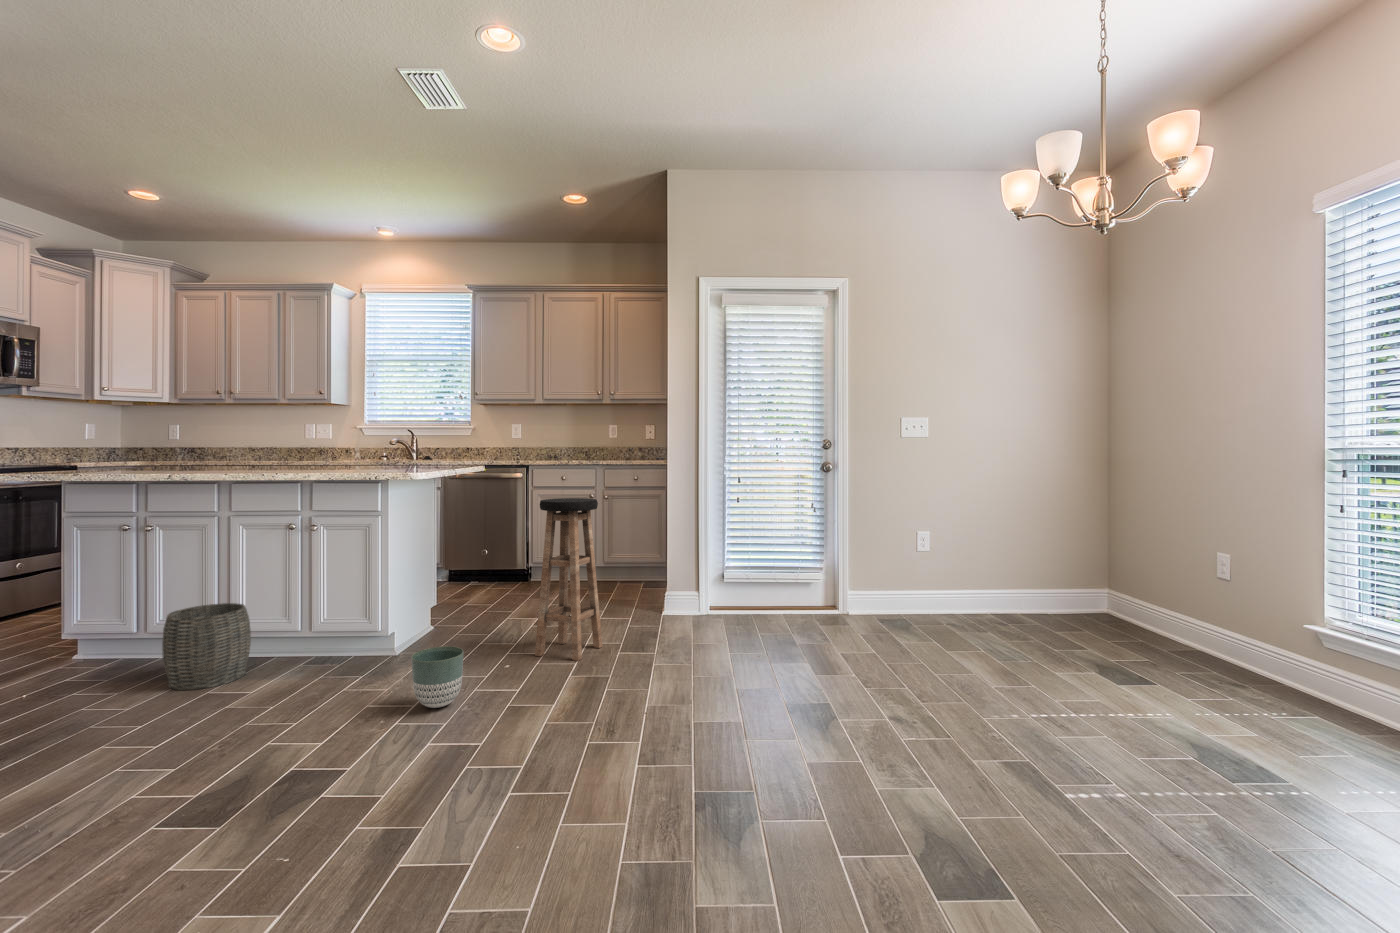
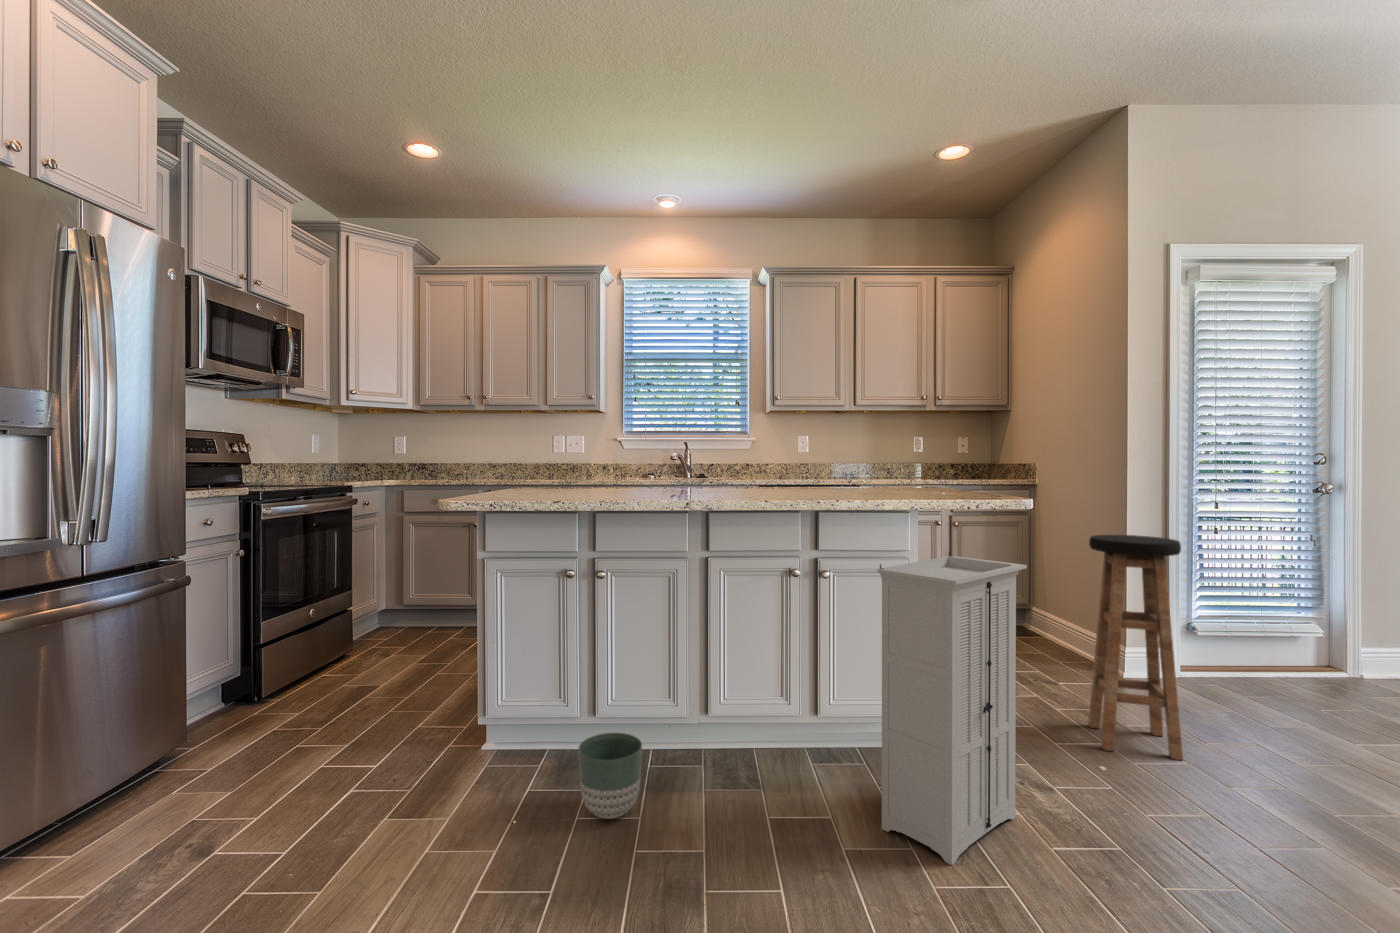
storage cabinet: none [263,505,384,712] -> present [877,552,1027,865]
woven basket: present [162,603,251,690] -> none [687,684,783,817]
planter: present [411,646,464,708] -> present [578,733,642,819]

